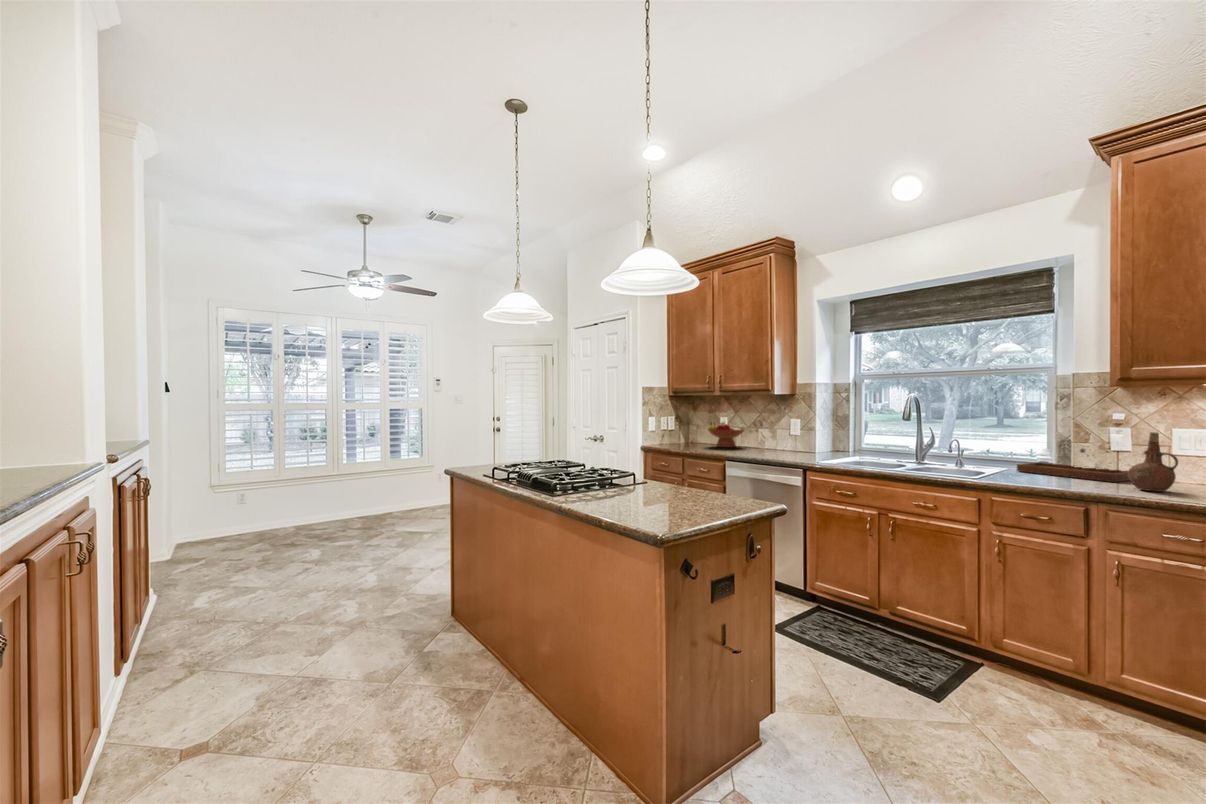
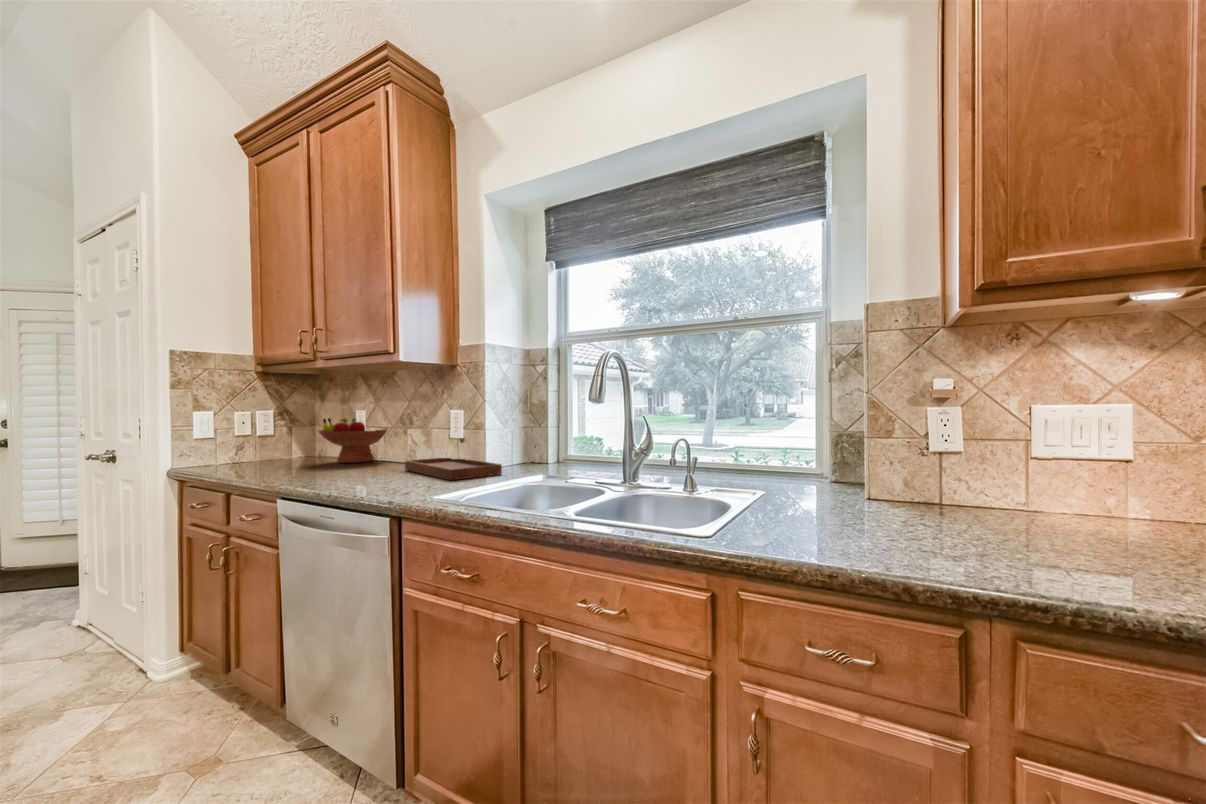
ceramic pitcher: present [1128,432,1178,492] -> none [1005,408,1116,556]
tray: present [1017,448,1129,482] -> present [405,437,502,480]

